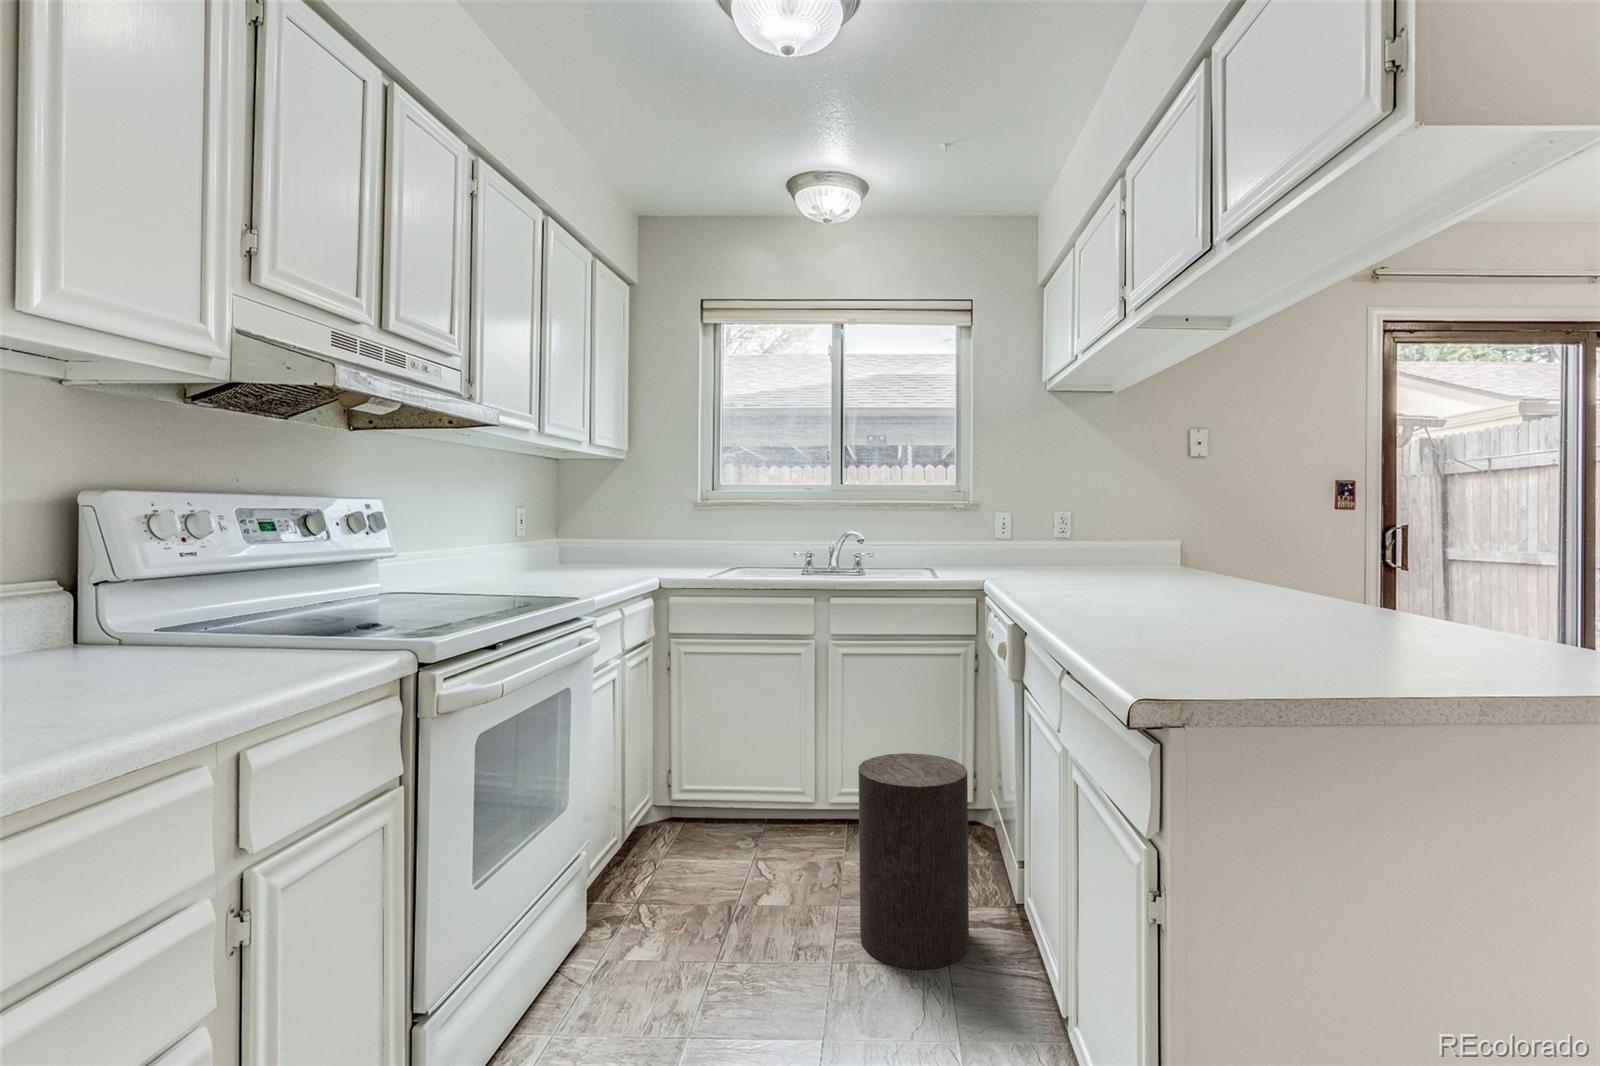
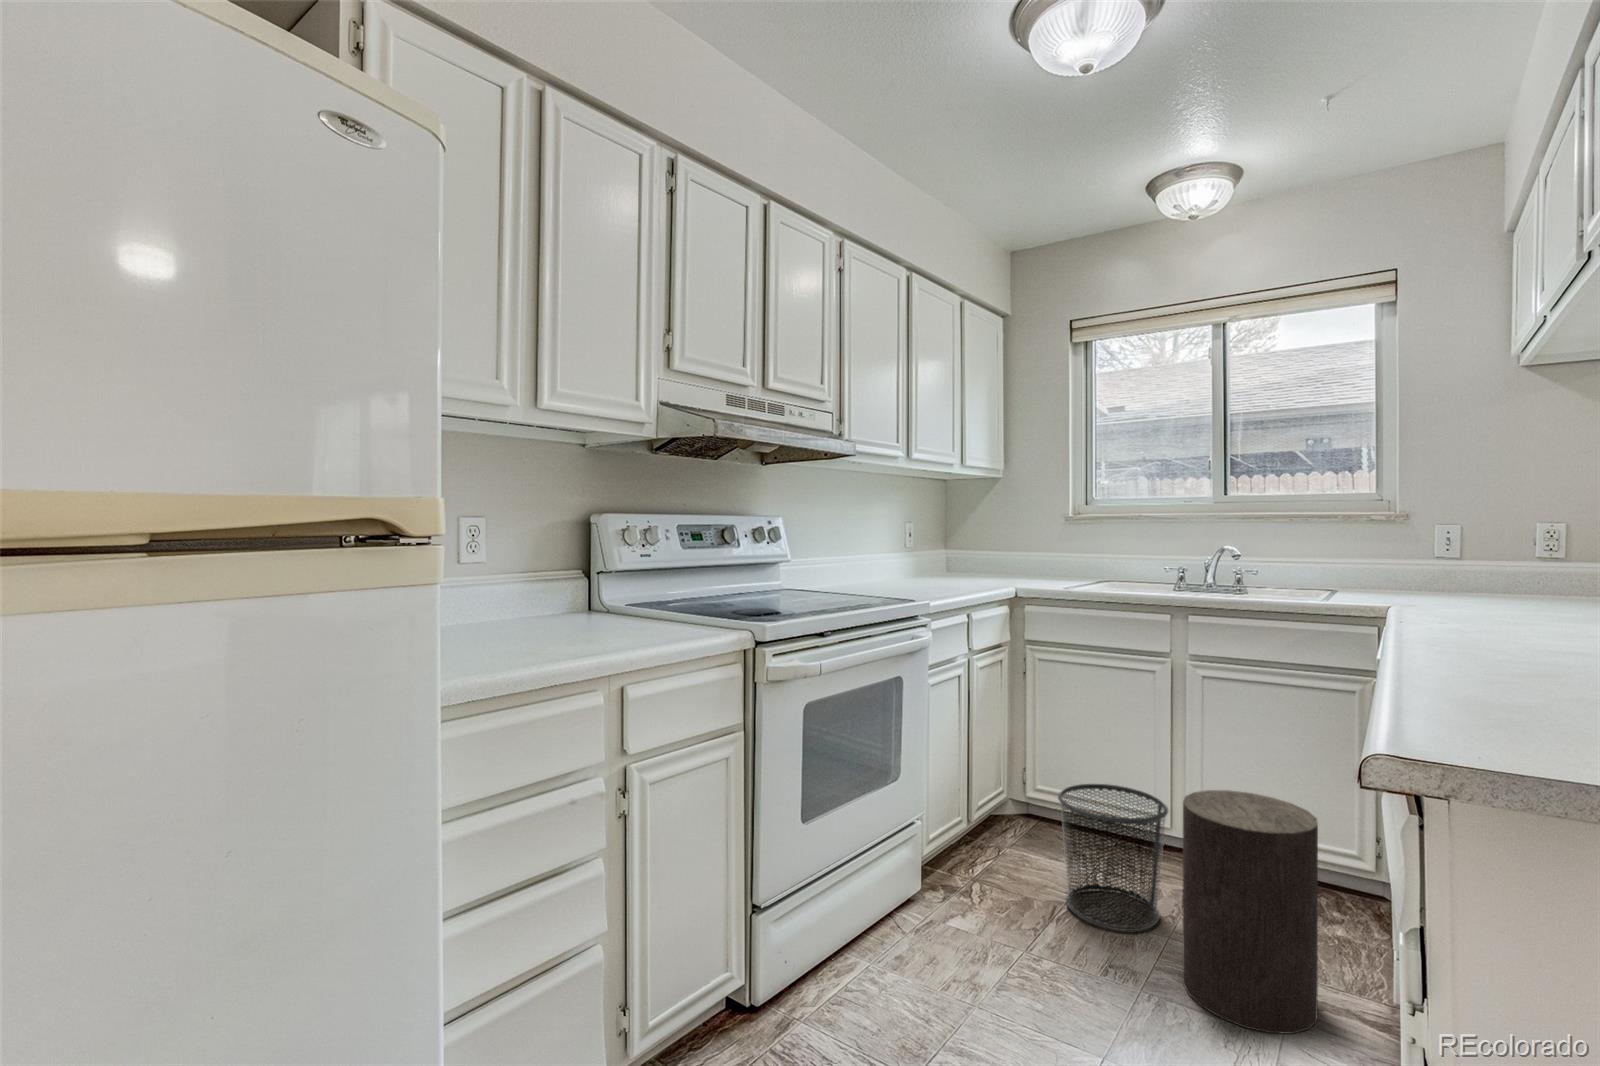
waste bin: none [728,769,831,913] -> present [1058,784,1168,931]

